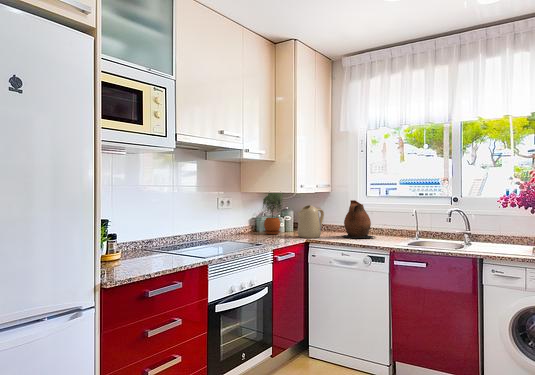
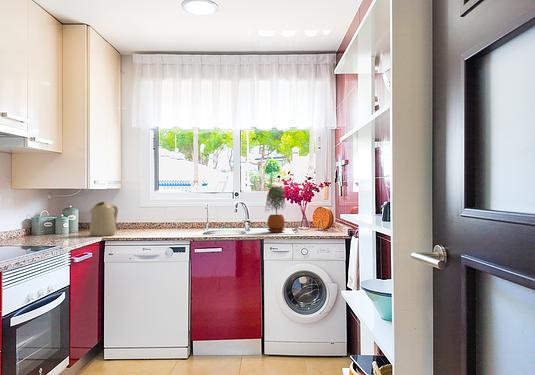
potted plant: present [263,193,283,235] -> present [266,187,285,232]
ceramic pitcher: present [343,200,375,238] -> none [136,196,171,233]

